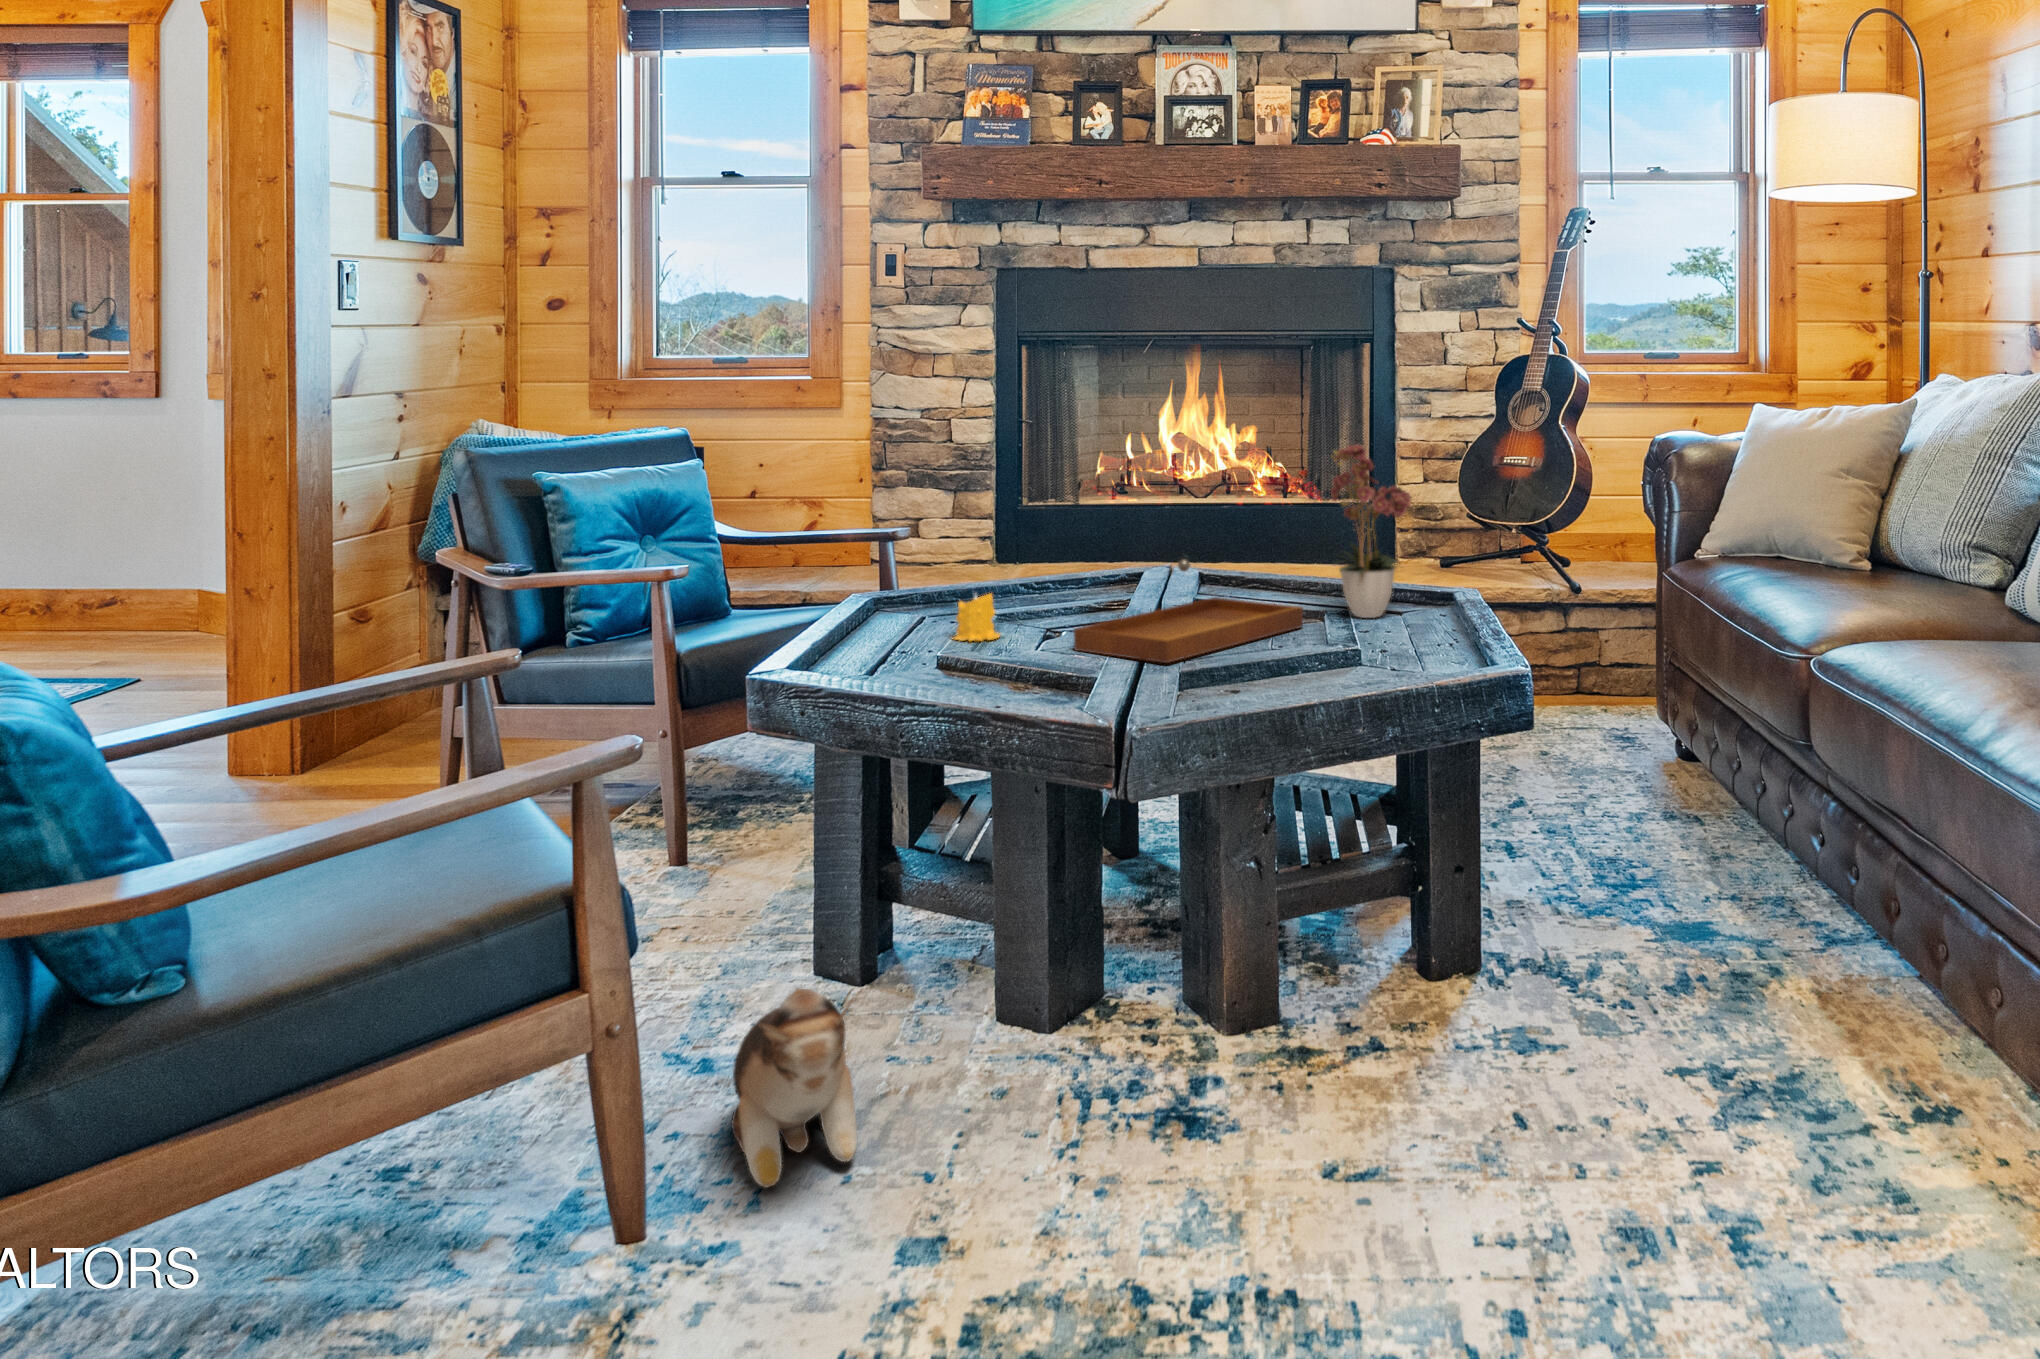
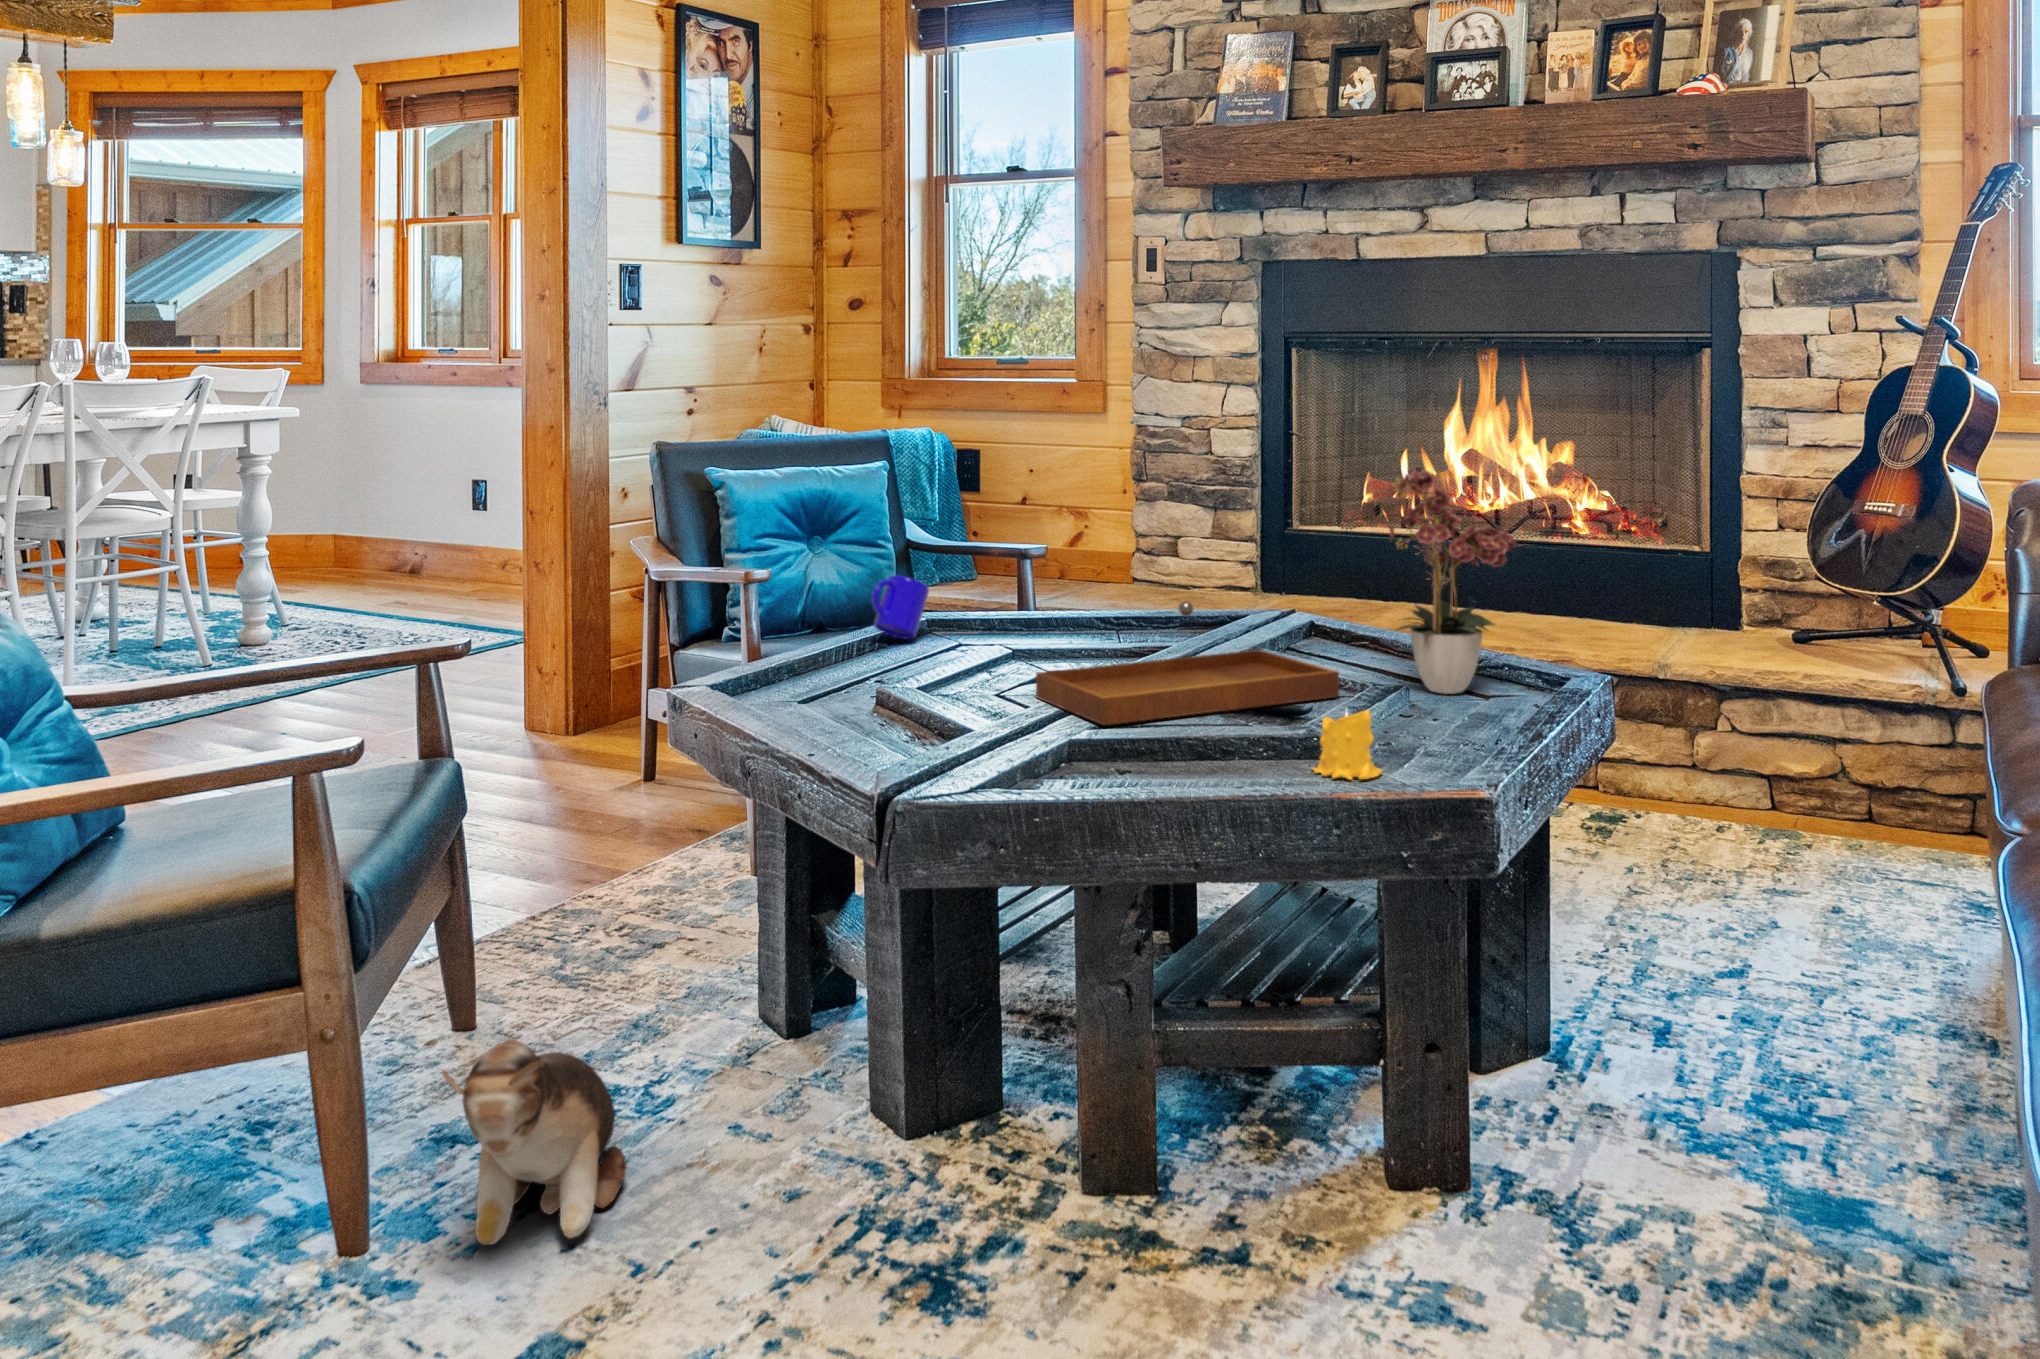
mug: none [851,559,898,617] -> present [872,575,929,639]
candle: present [954,594,1000,641] -> present [1312,710,1382,780]

